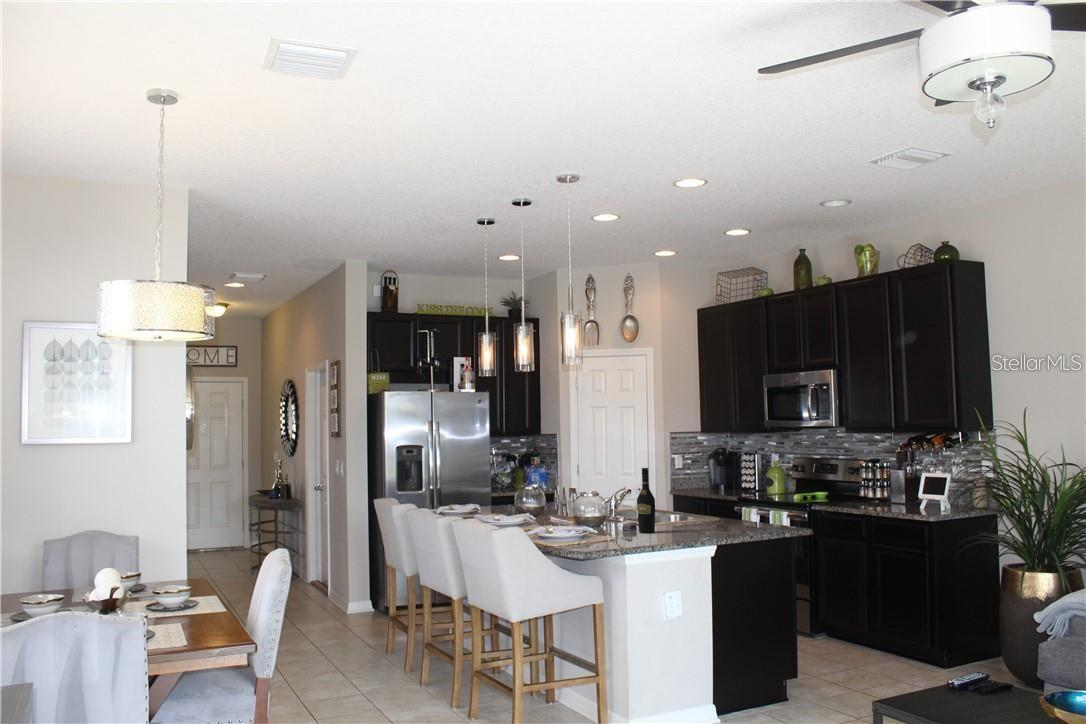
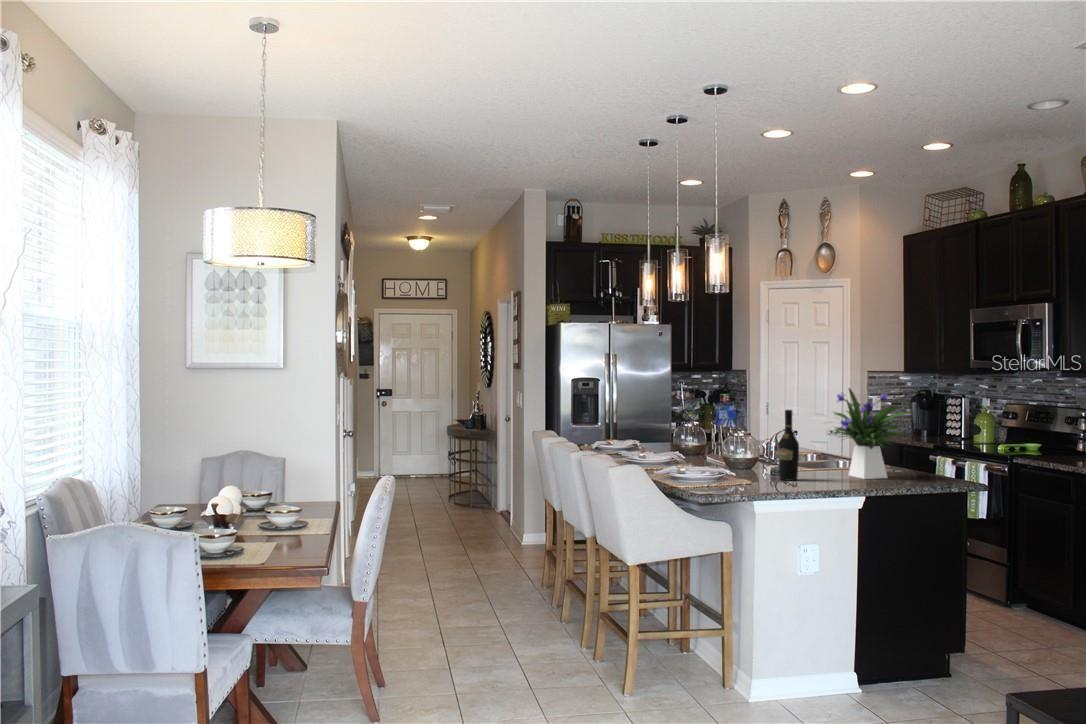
flower arrangement: none [671,446,749,528] -> present [831,388,911,479]

